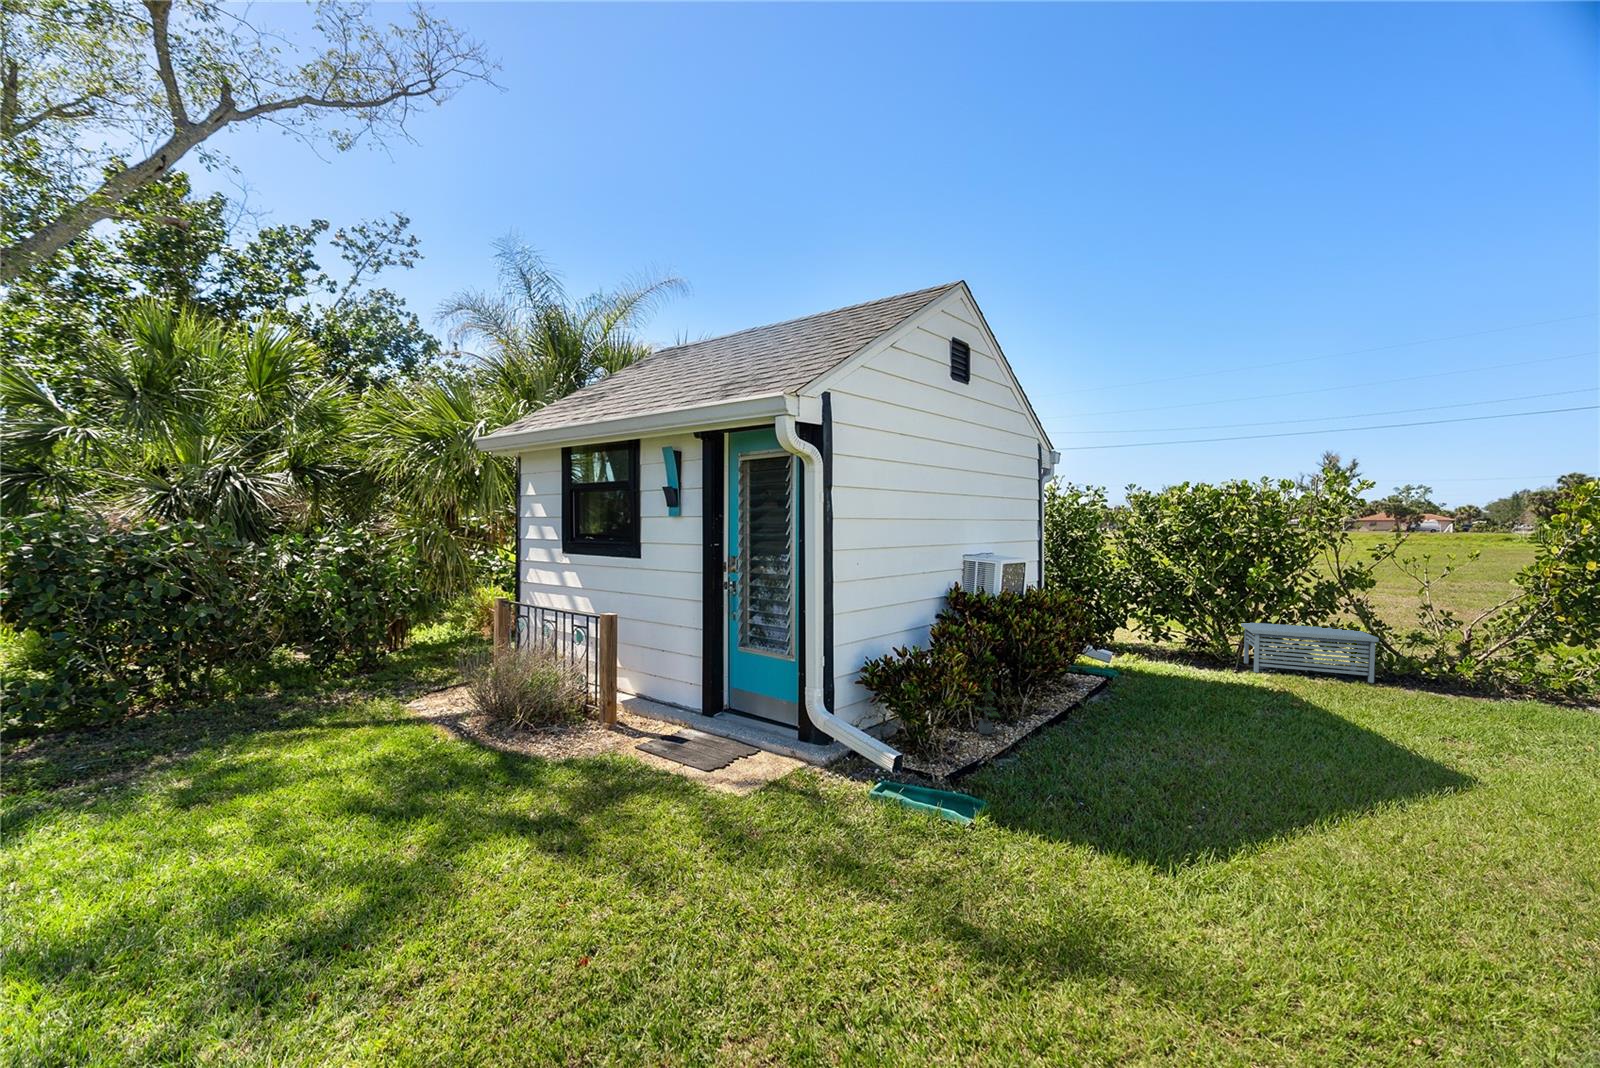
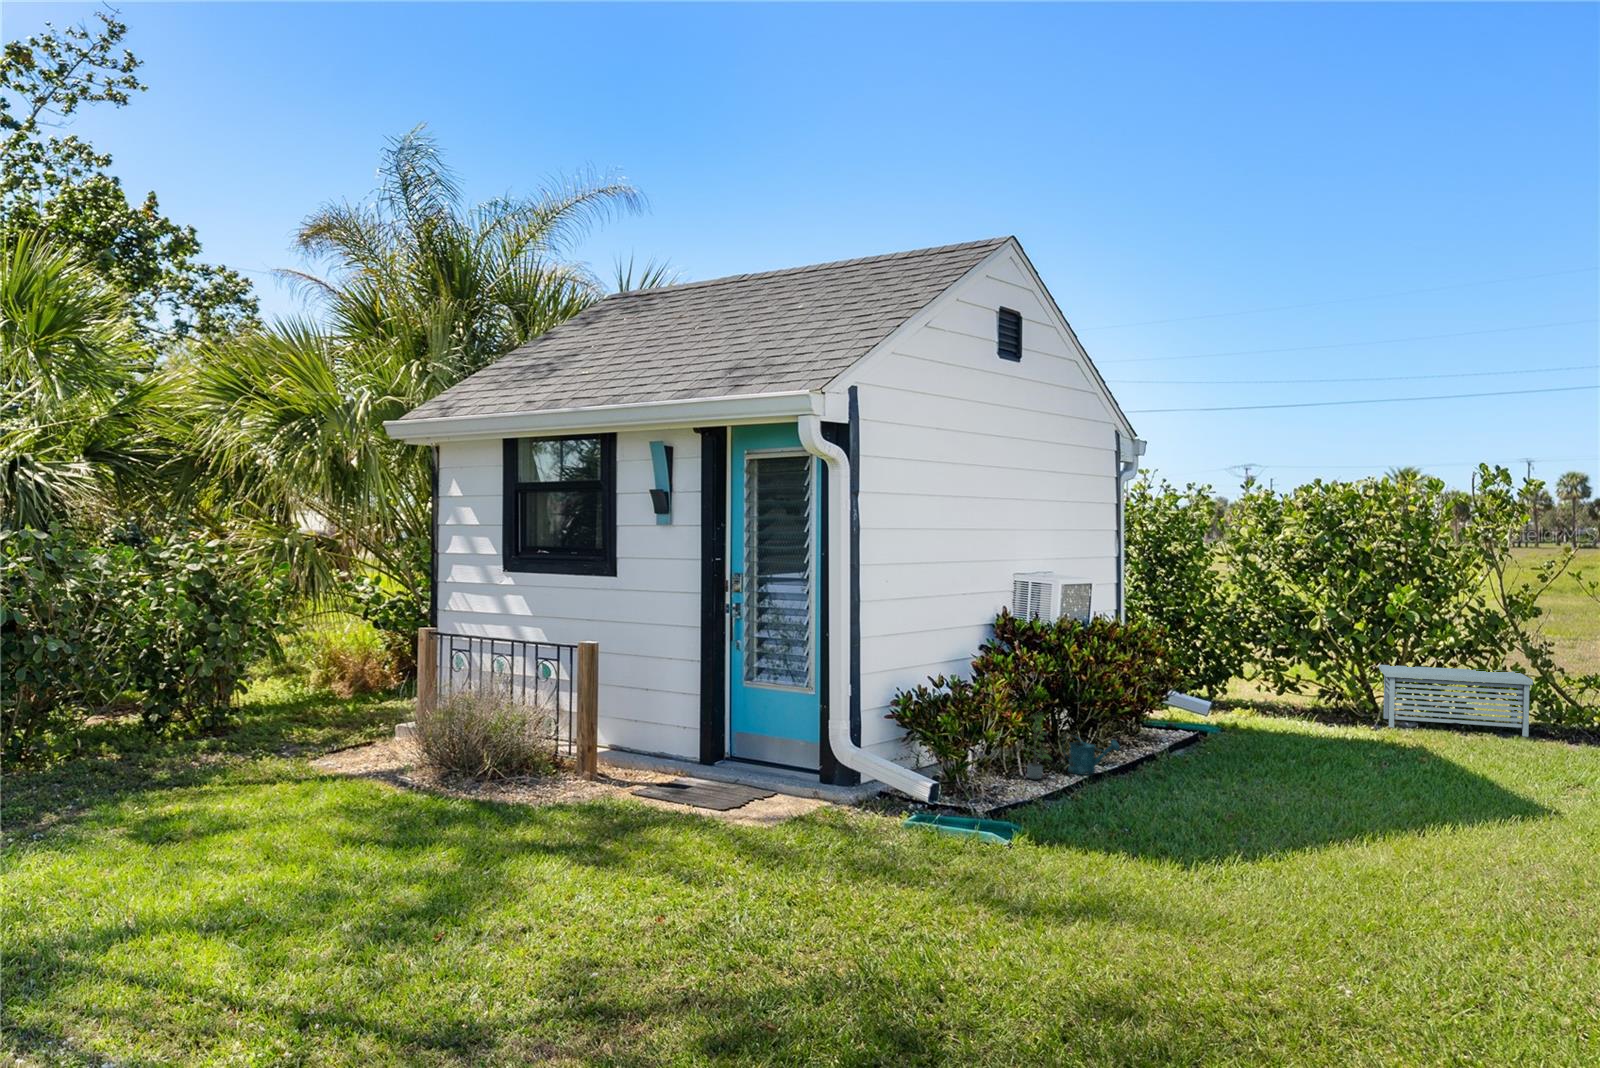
watering can: none [1007,693,1059,728] -> present [1062,737,1119,775]

